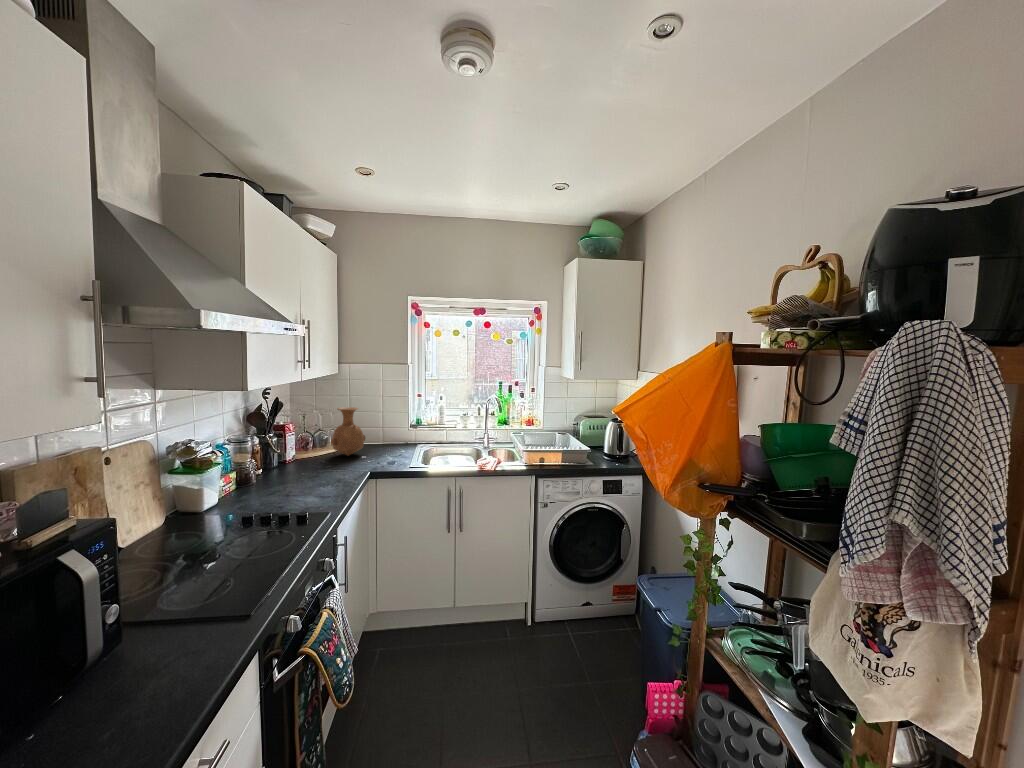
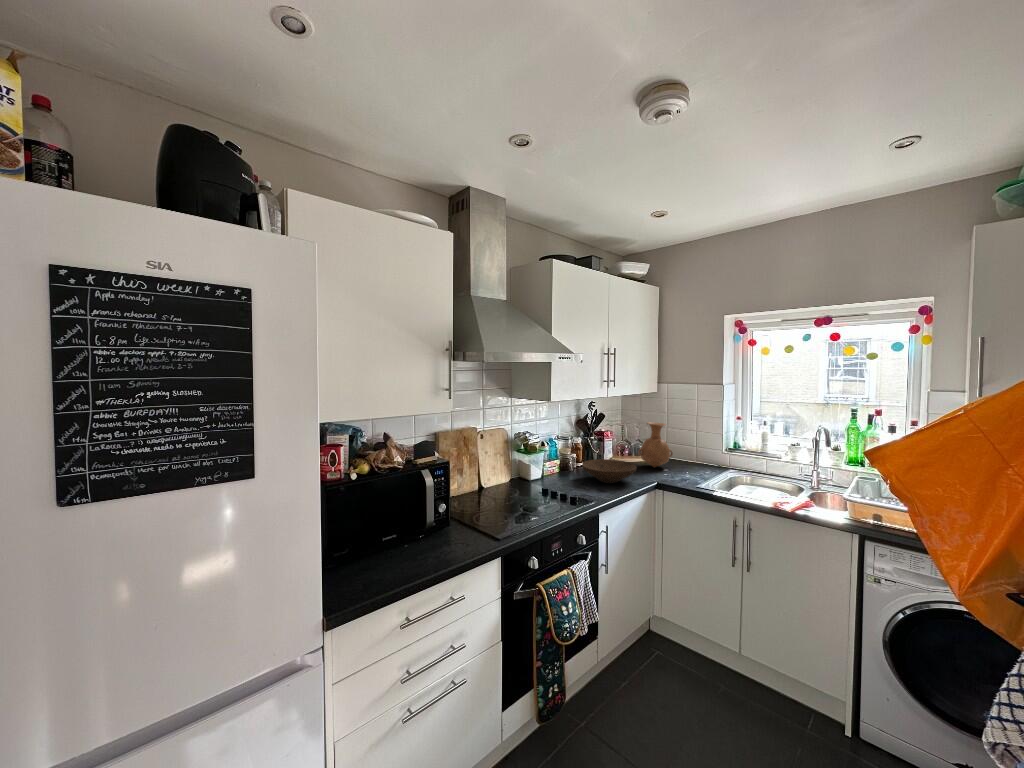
wooden bowl: none [275,456,346,486] -> present [582,459,637,483]

